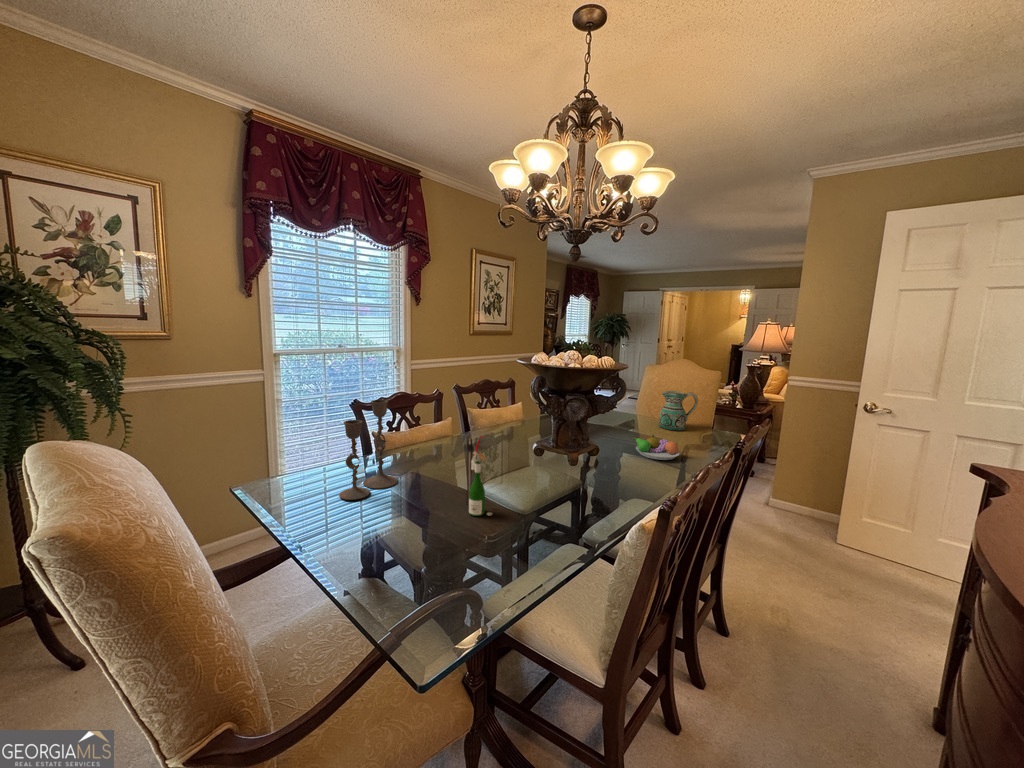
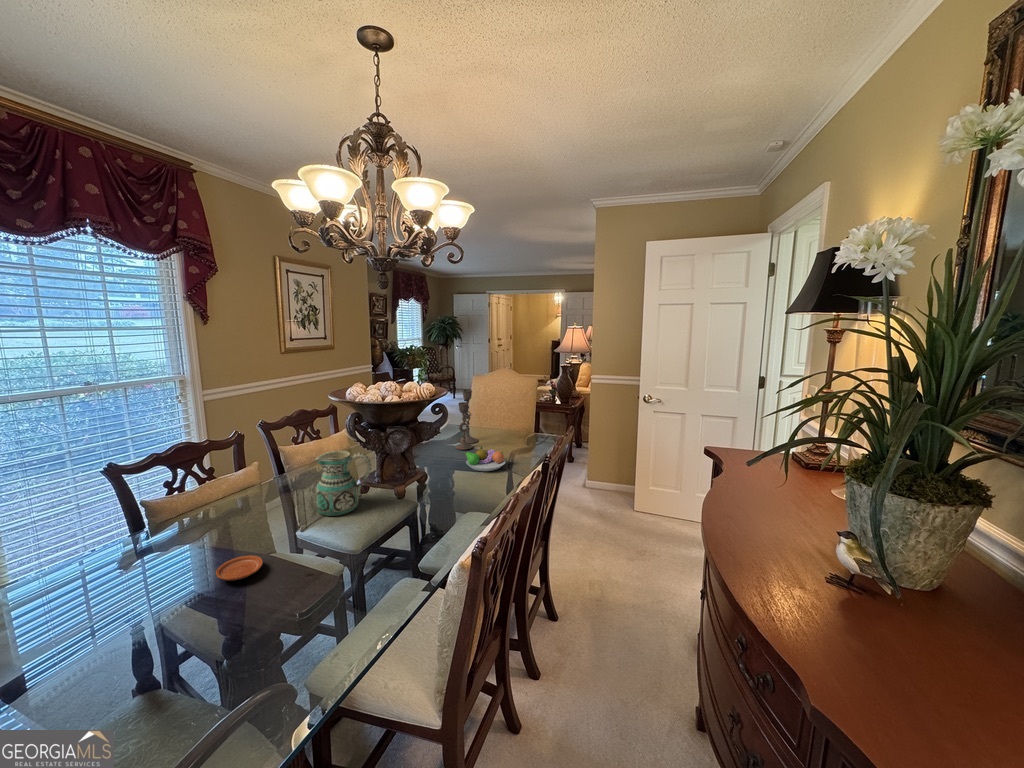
ceramic pitcher: present [659,391,698,431] -> present [315,451,371,516]
candlestick: present [339,400,398,500] -> present [455,390,478,450]
wine bottle: present [469,436,492,516] -> none [279,491,310,582]
plate: none [421,488,455,505] -> present [216,555,263,580]

